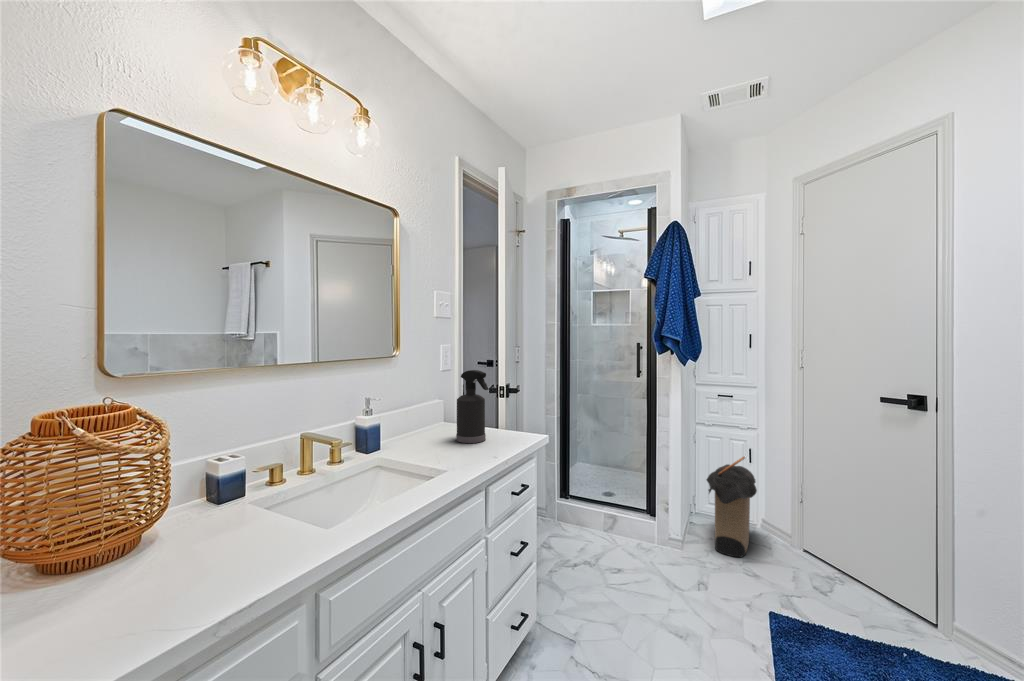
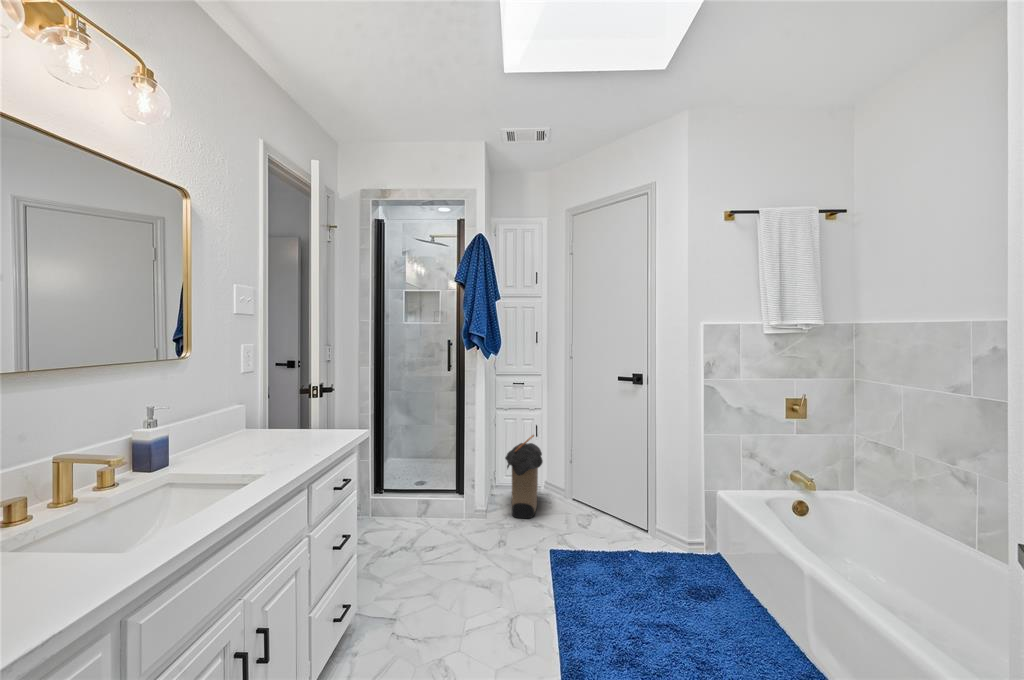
spray bottle: present [456,370,488,443] -> none [266,370,305,447]

